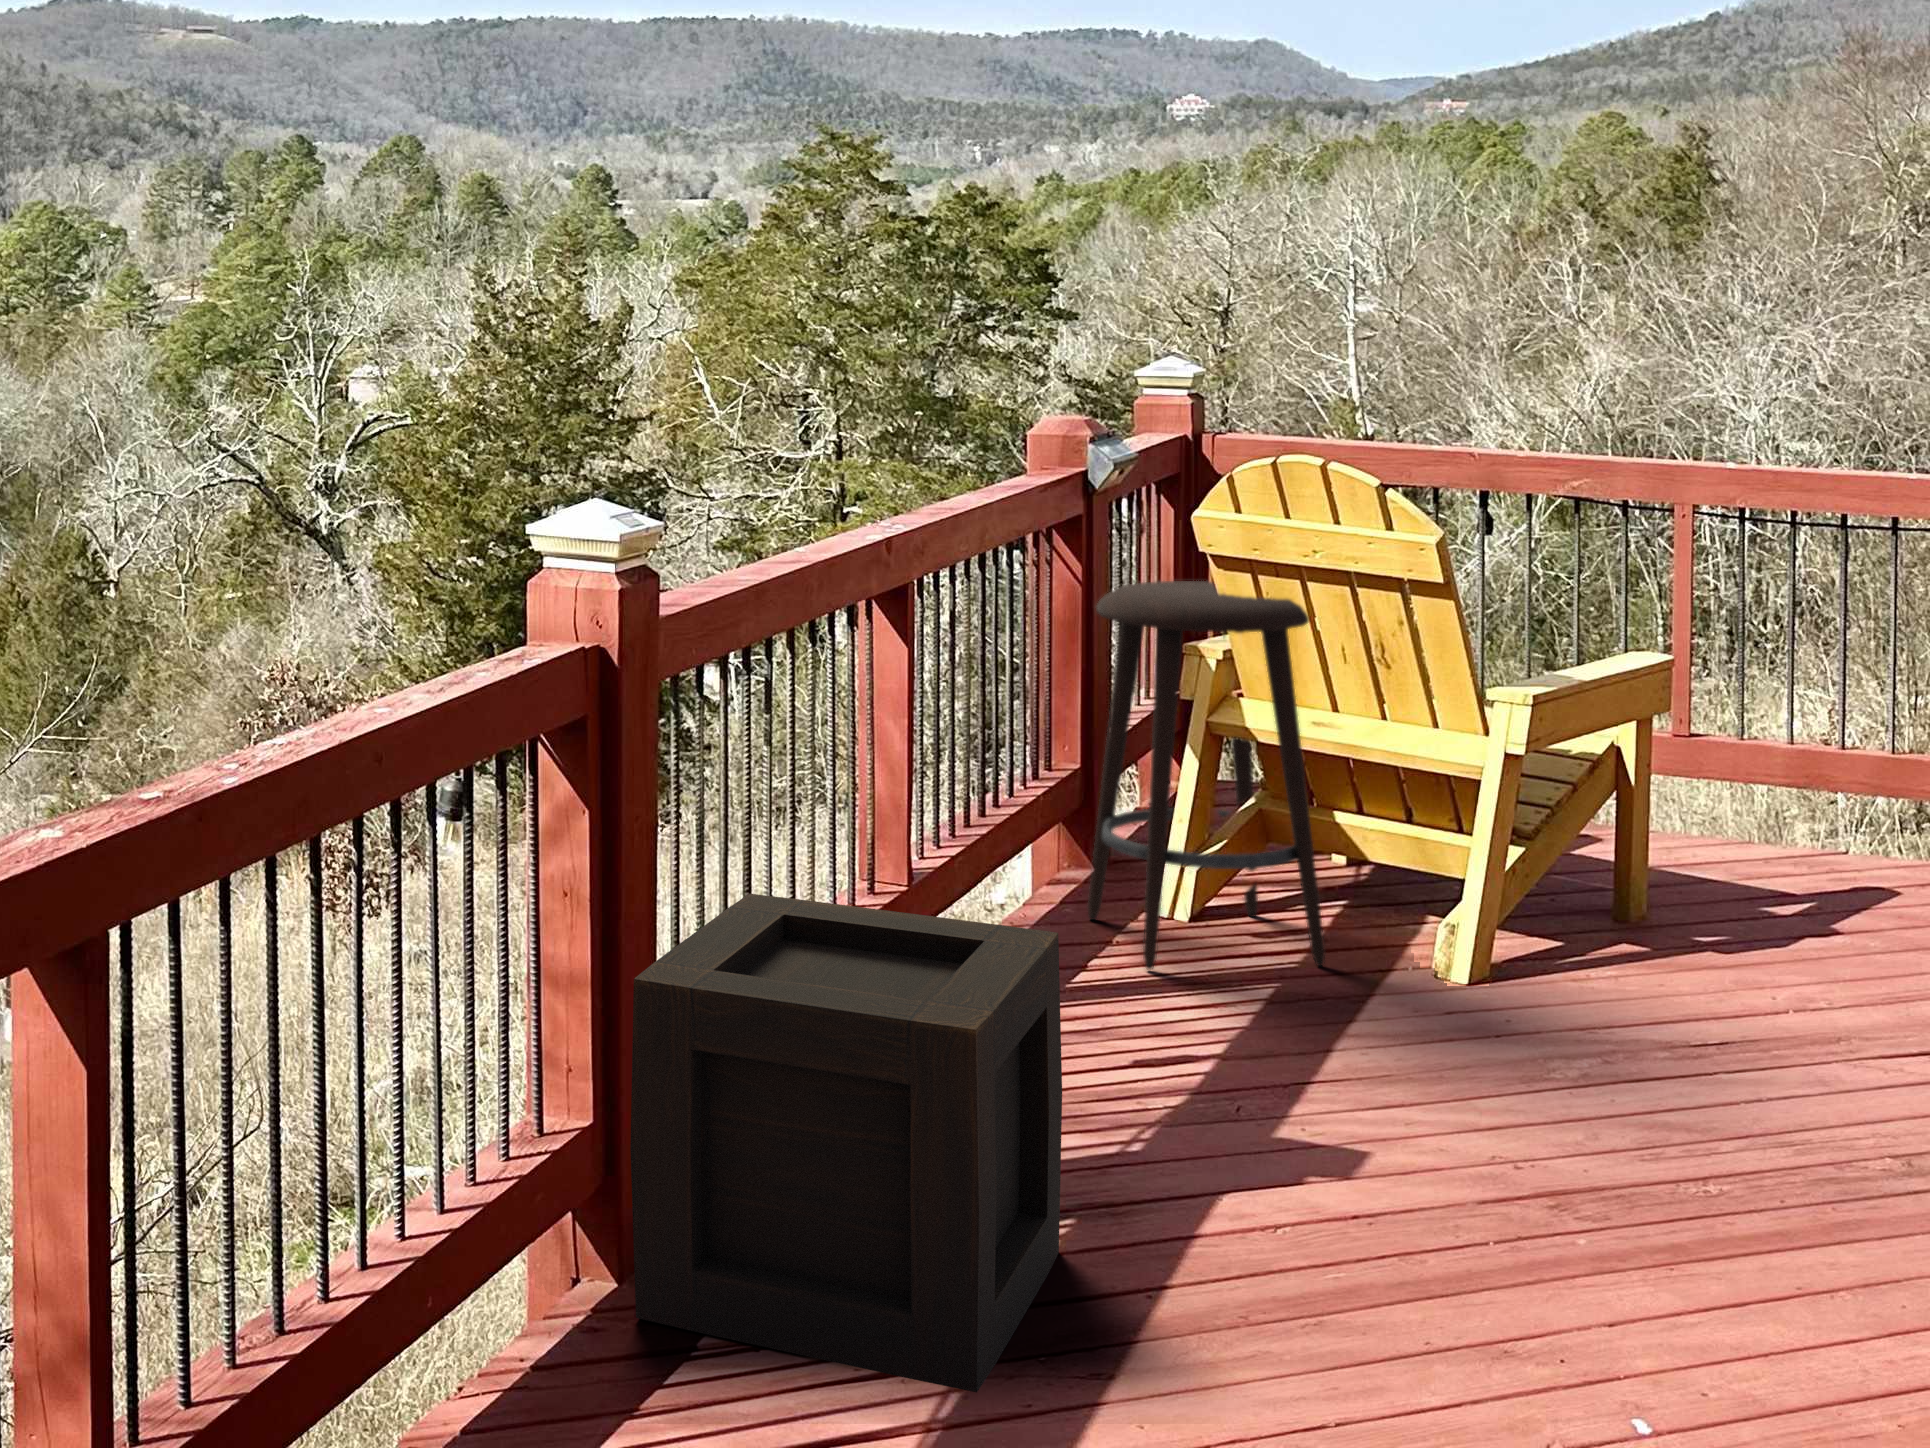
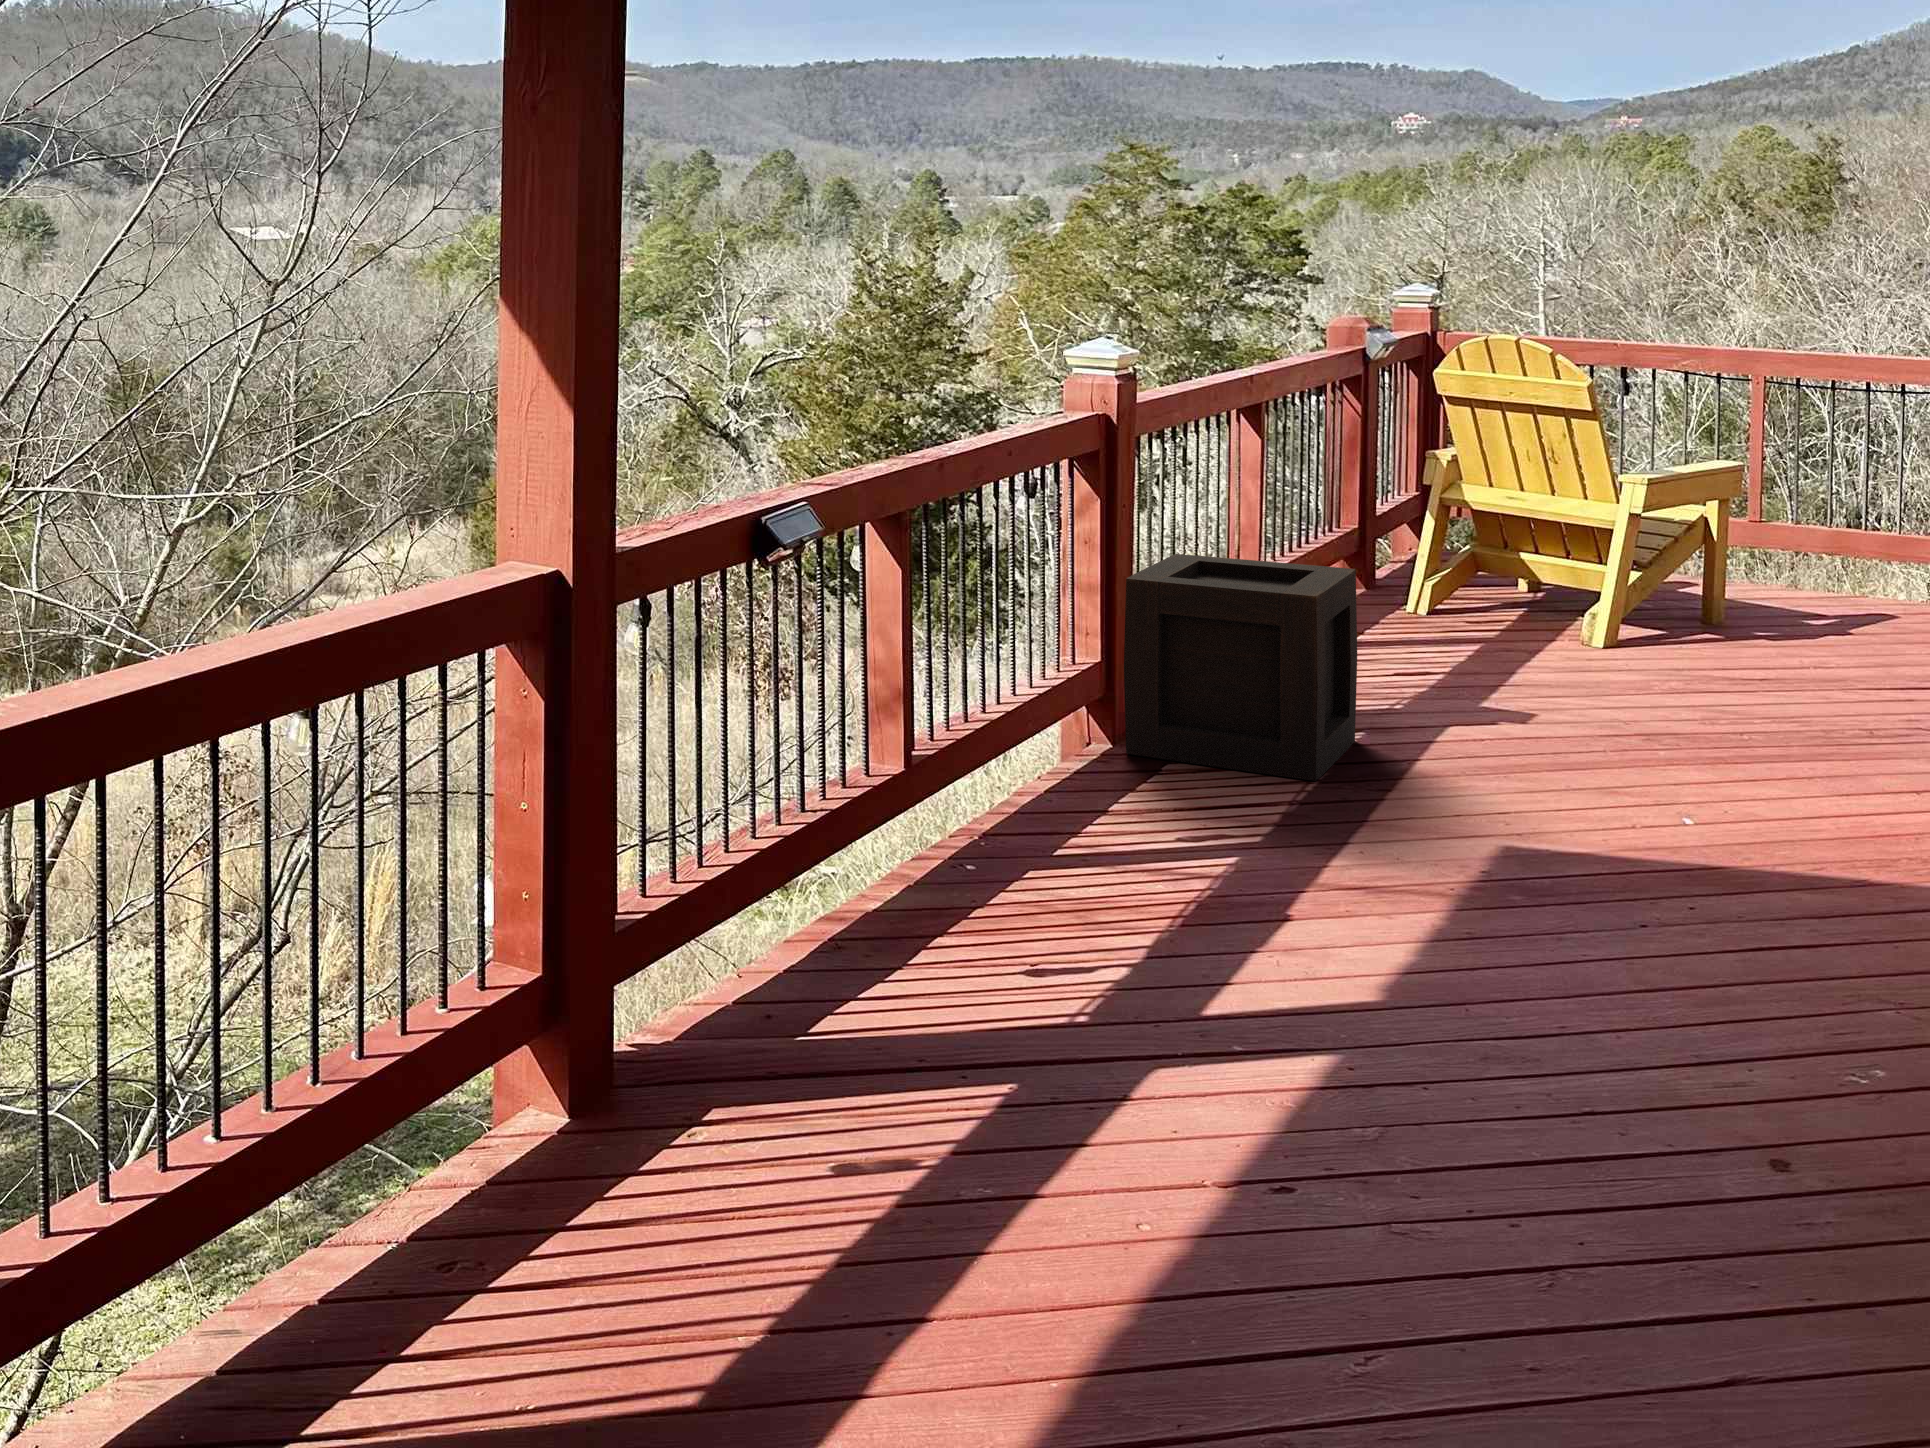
stool: present [1087,581,1326,970] -> none [1360,414,1515,643]

